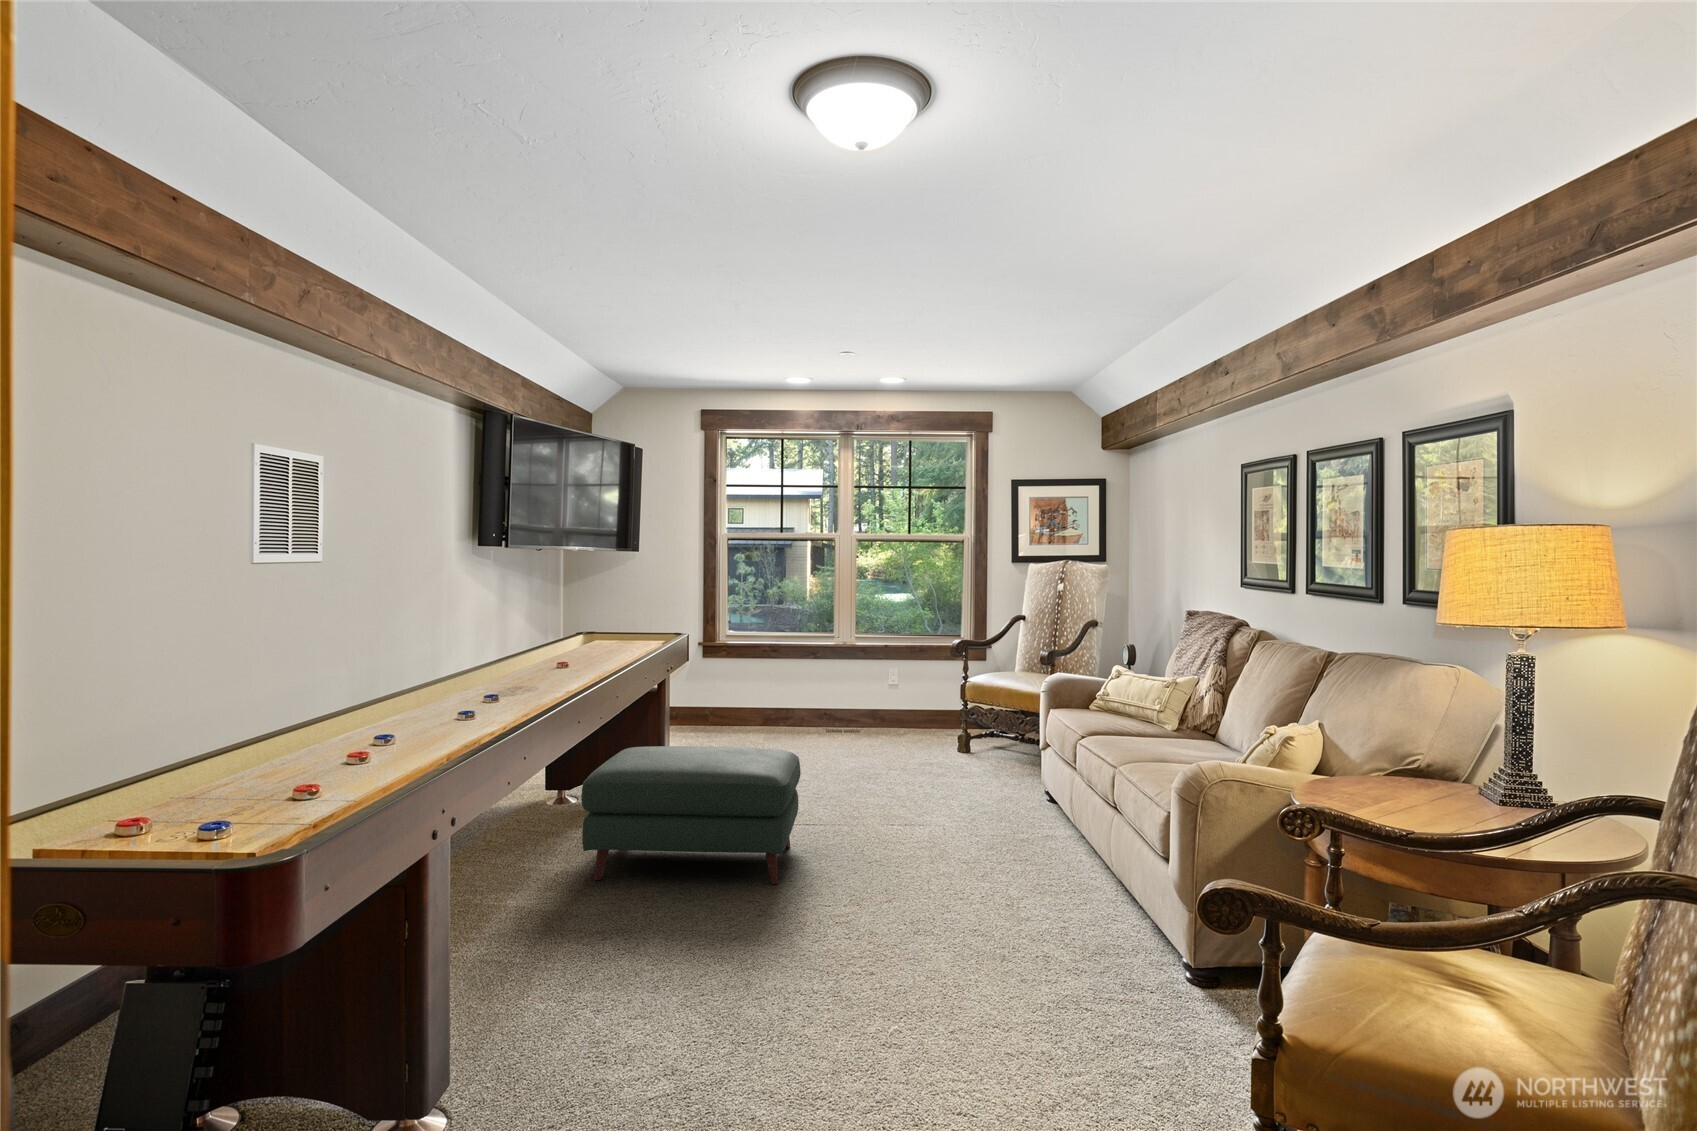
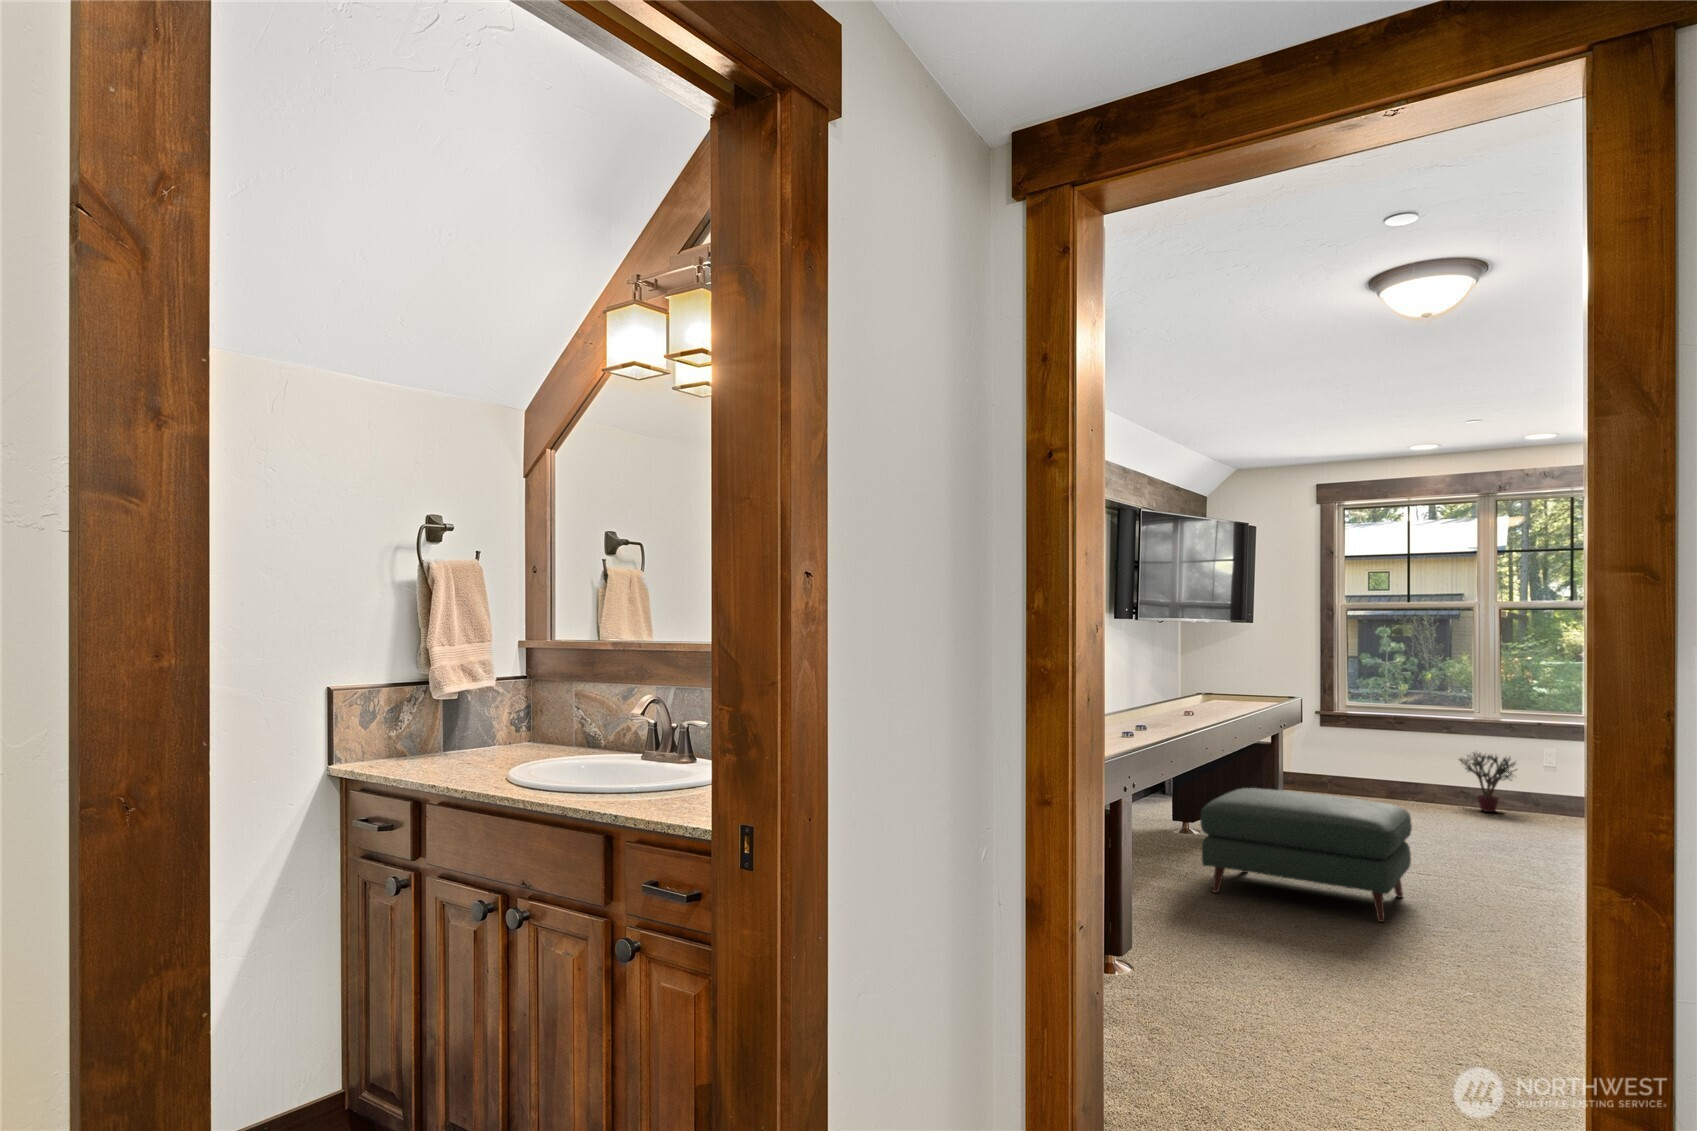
potted plant: none [822,675,872,734] -> present [1459,753,1515,812]

